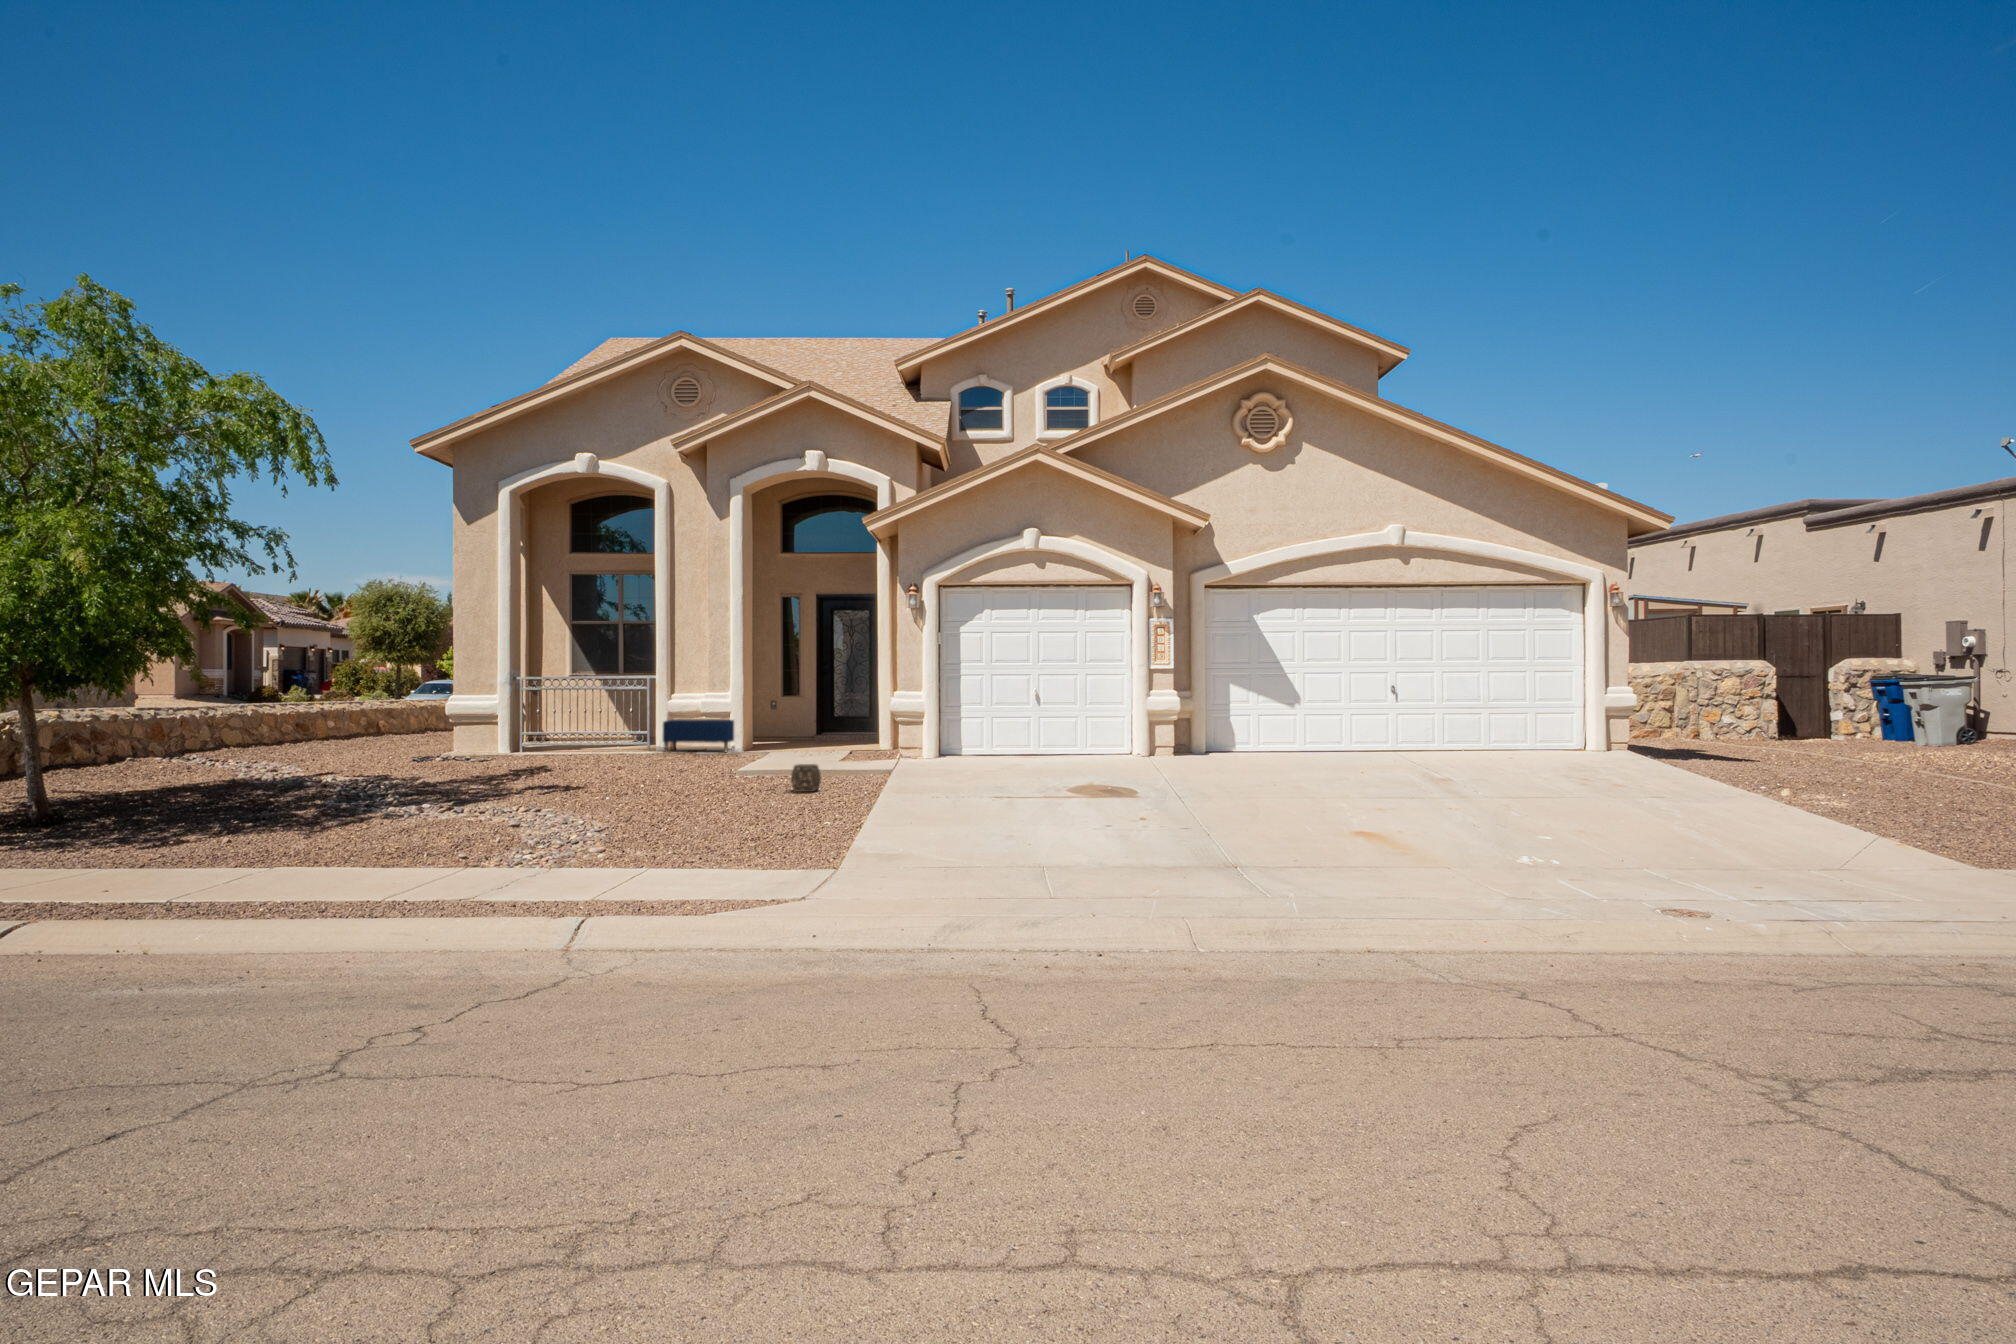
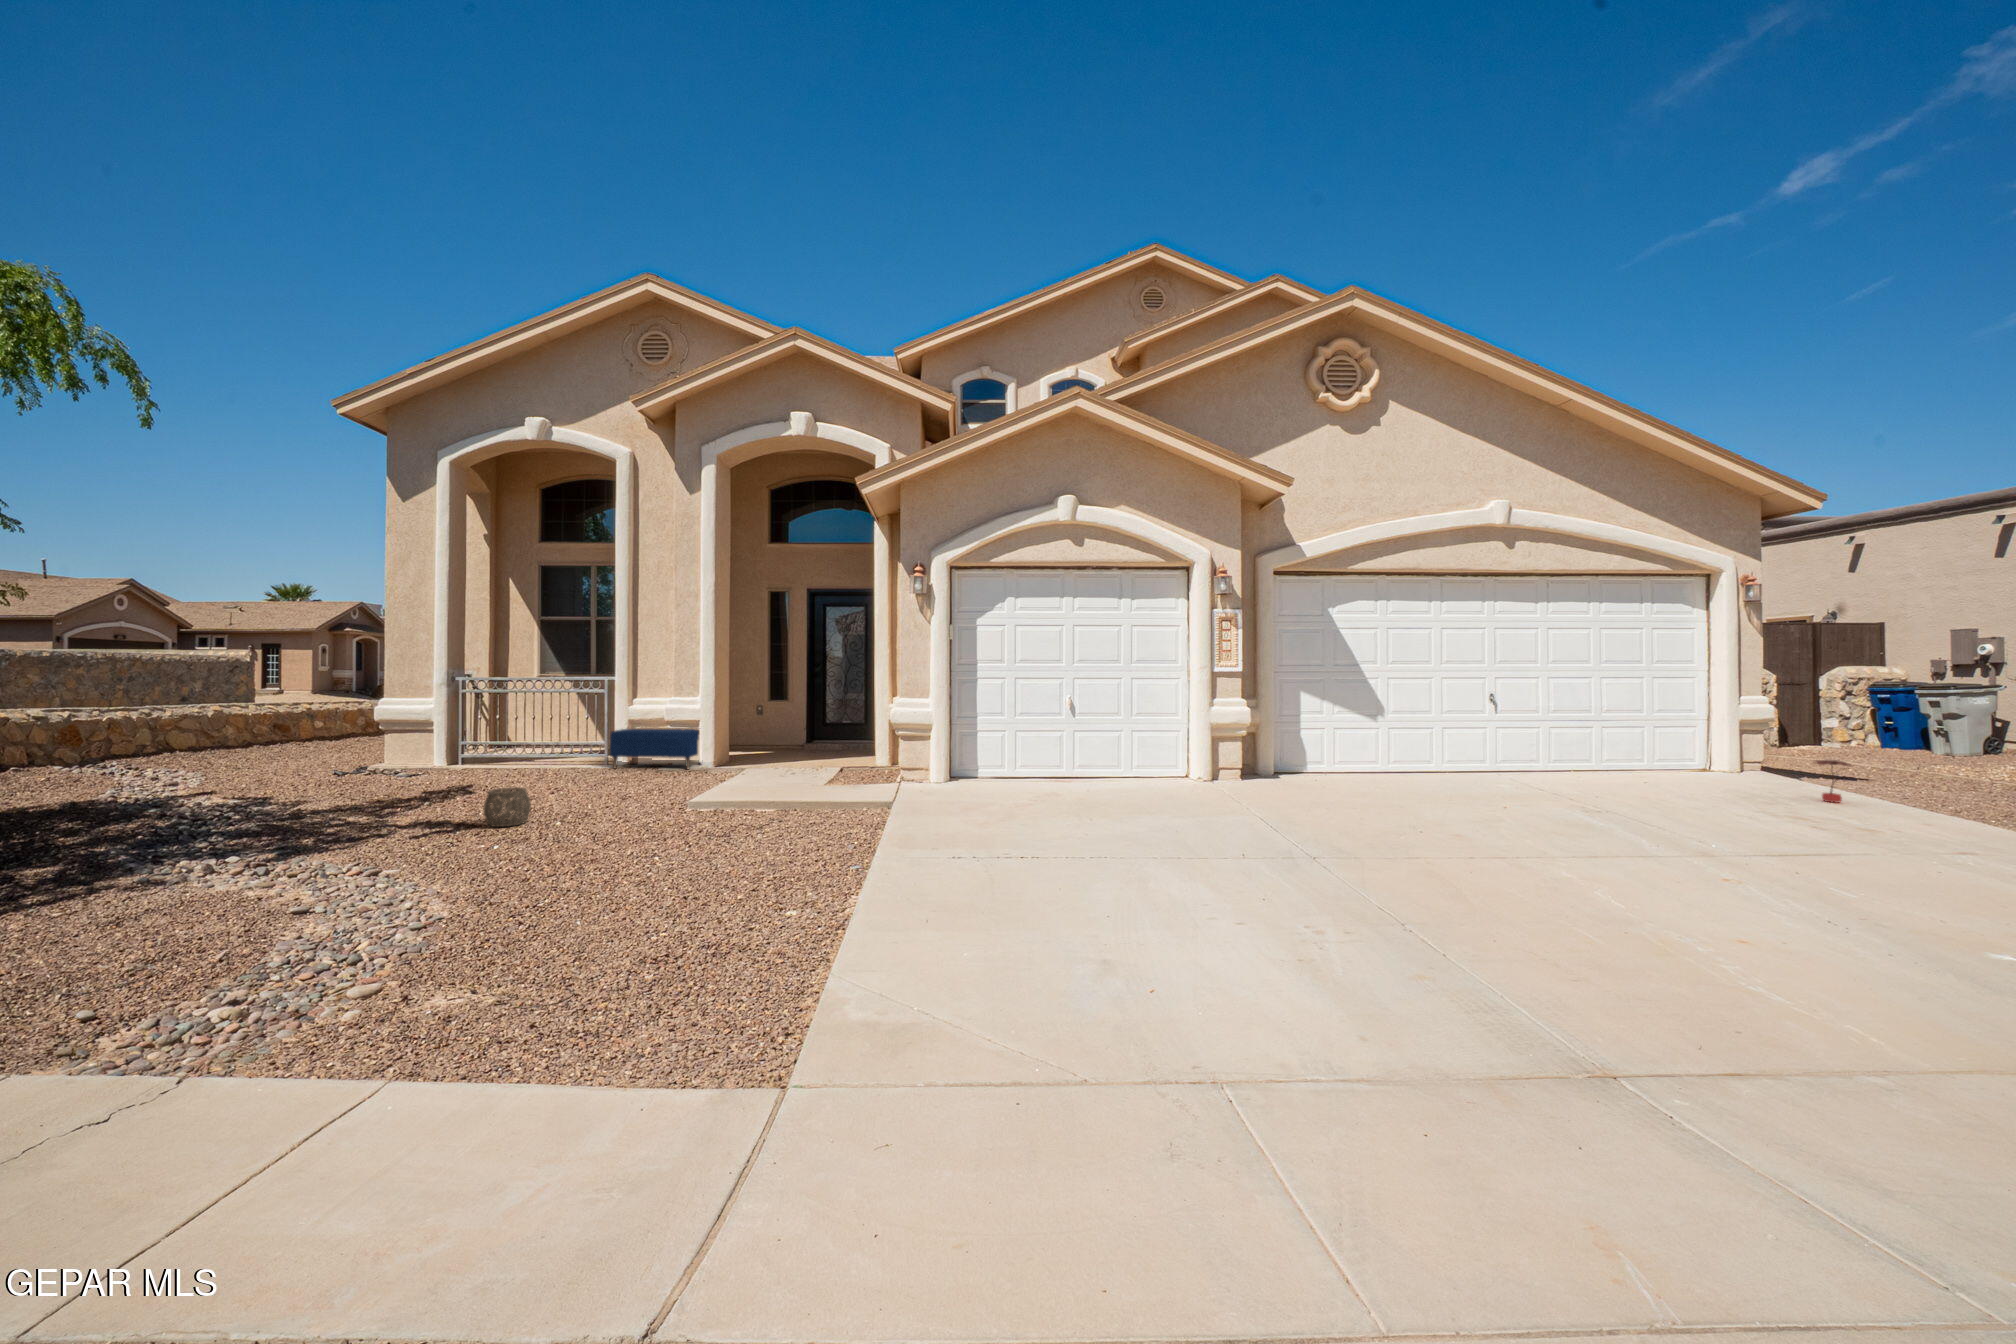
potted plant: none [1630,736,1655,770] -> present [1815,760,1851,803]
woven basket: present [791,764,821,792] -> present [484,787,531,827]

